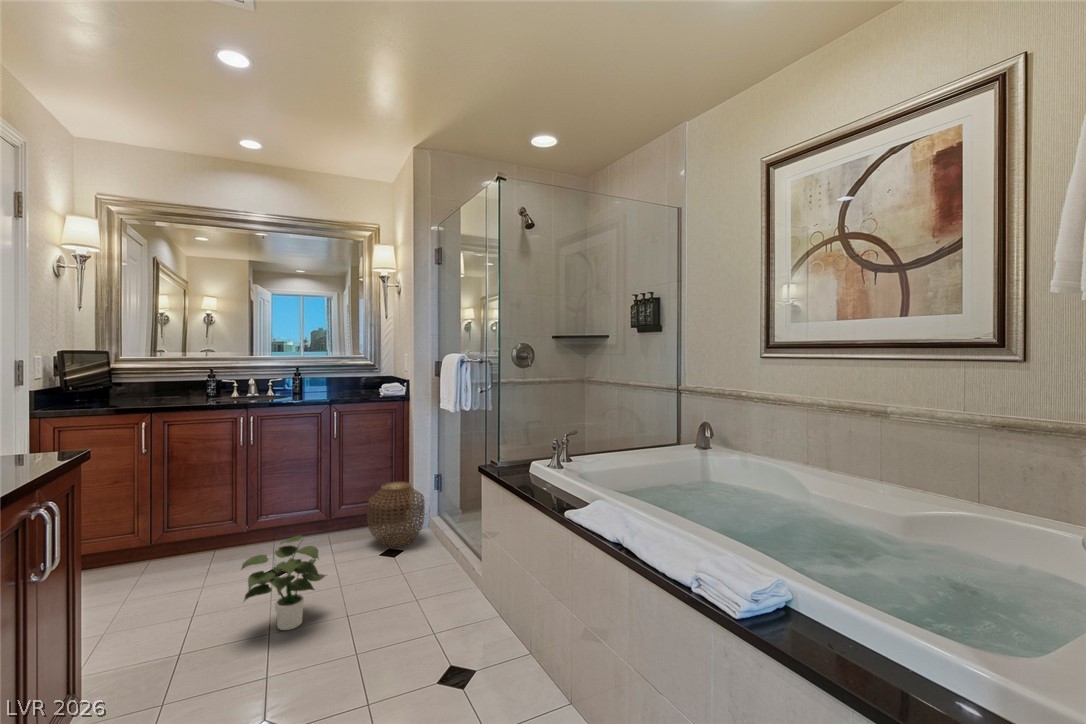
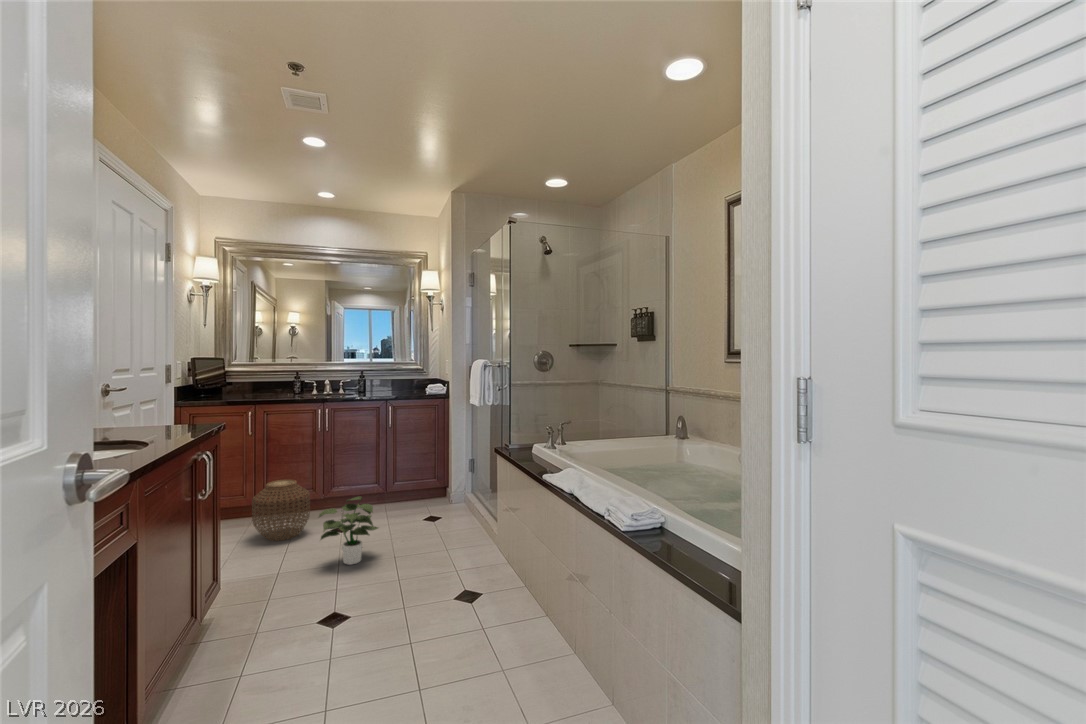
woven basket: present [367,482,425,547] -> present [252,480,310,541]

